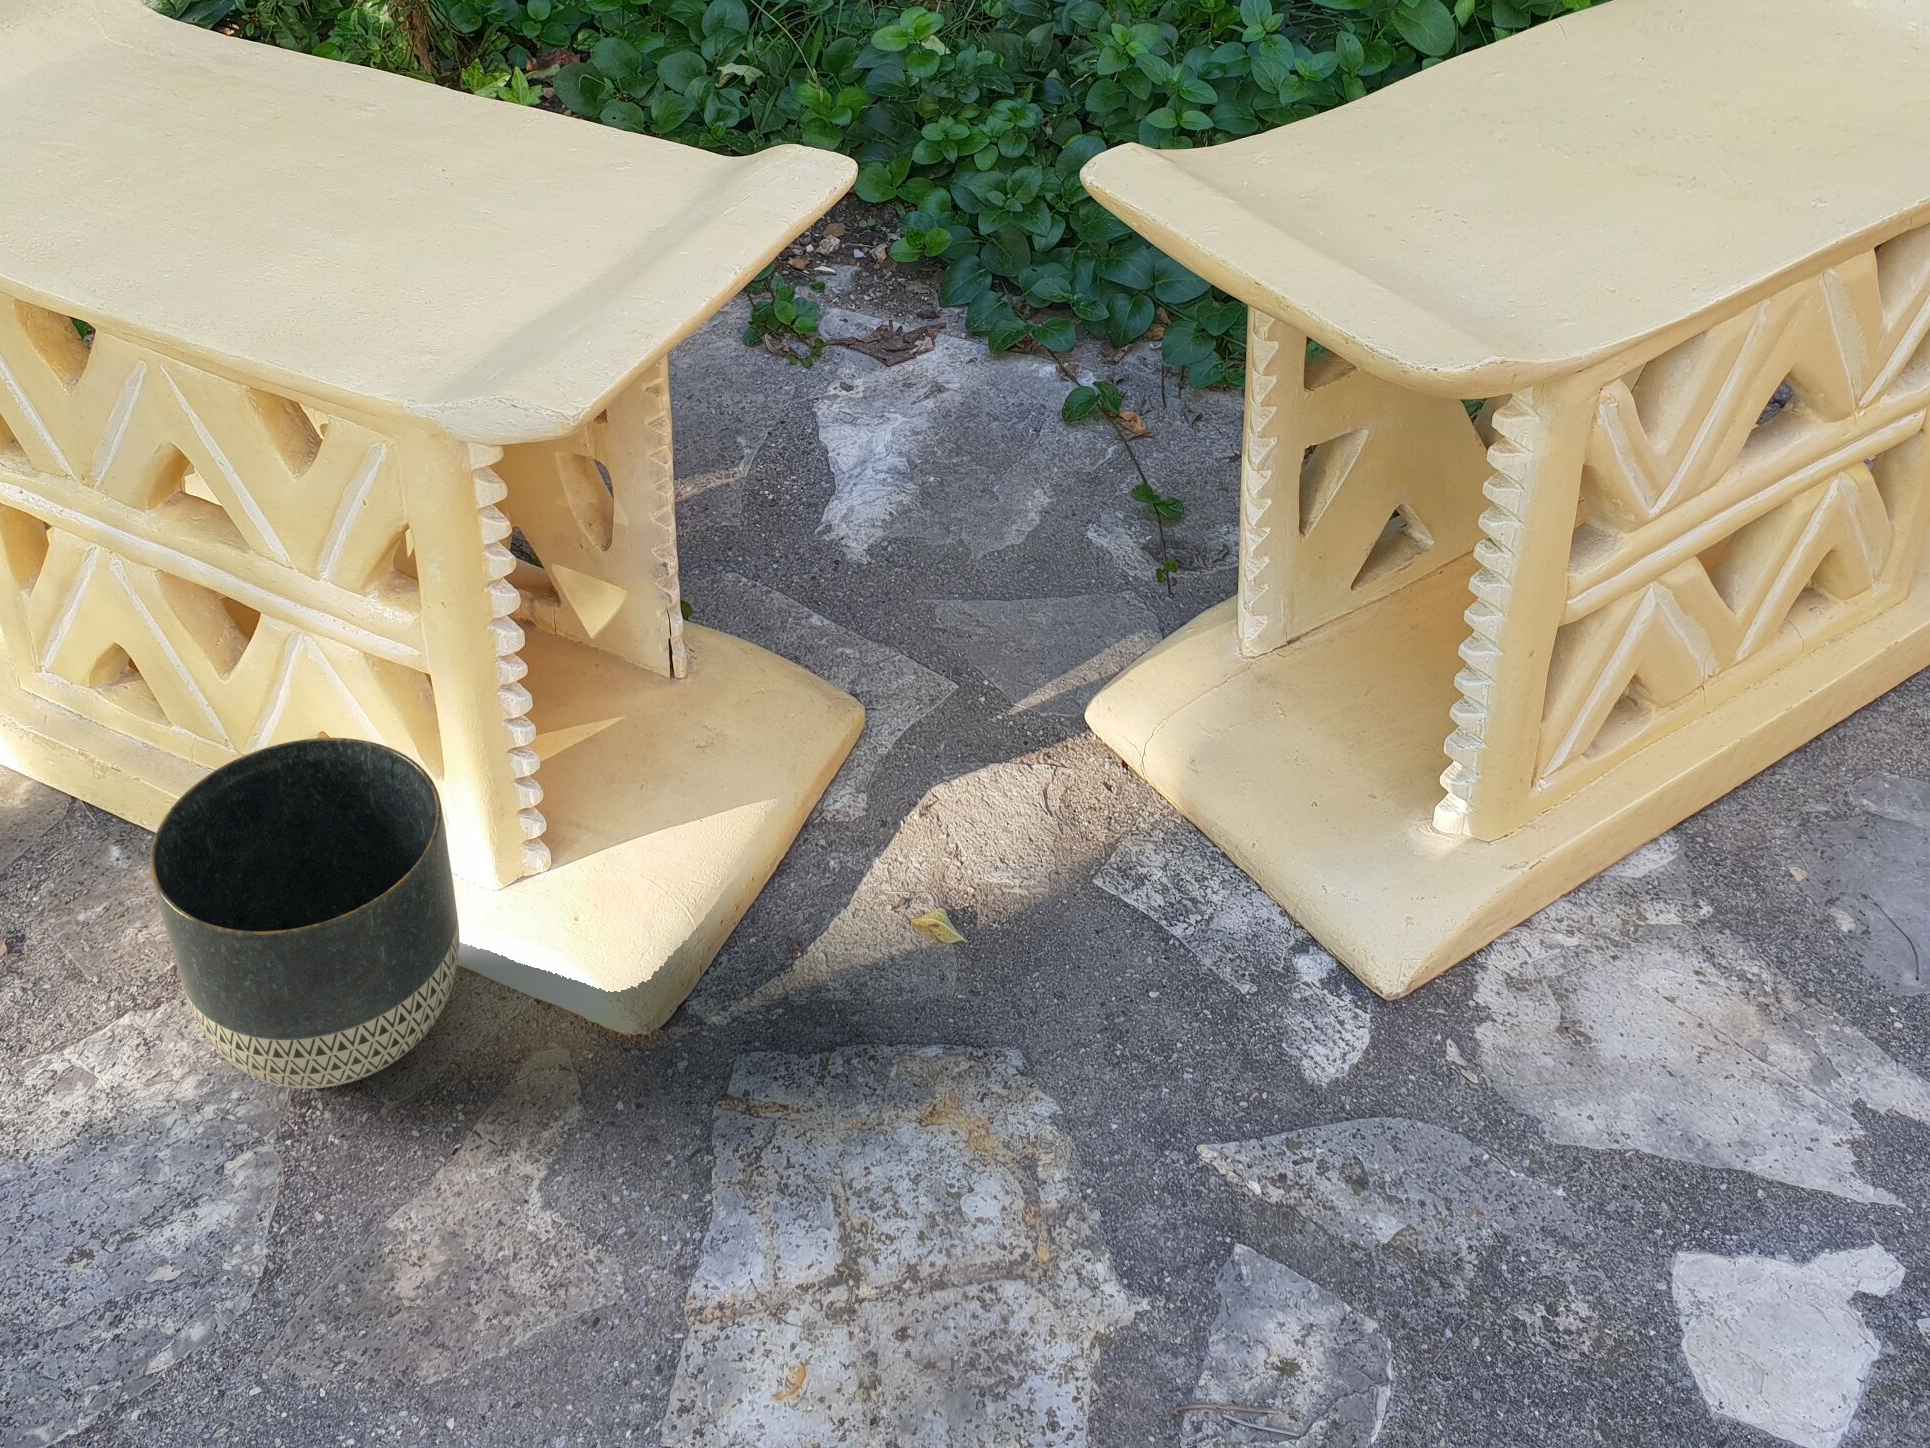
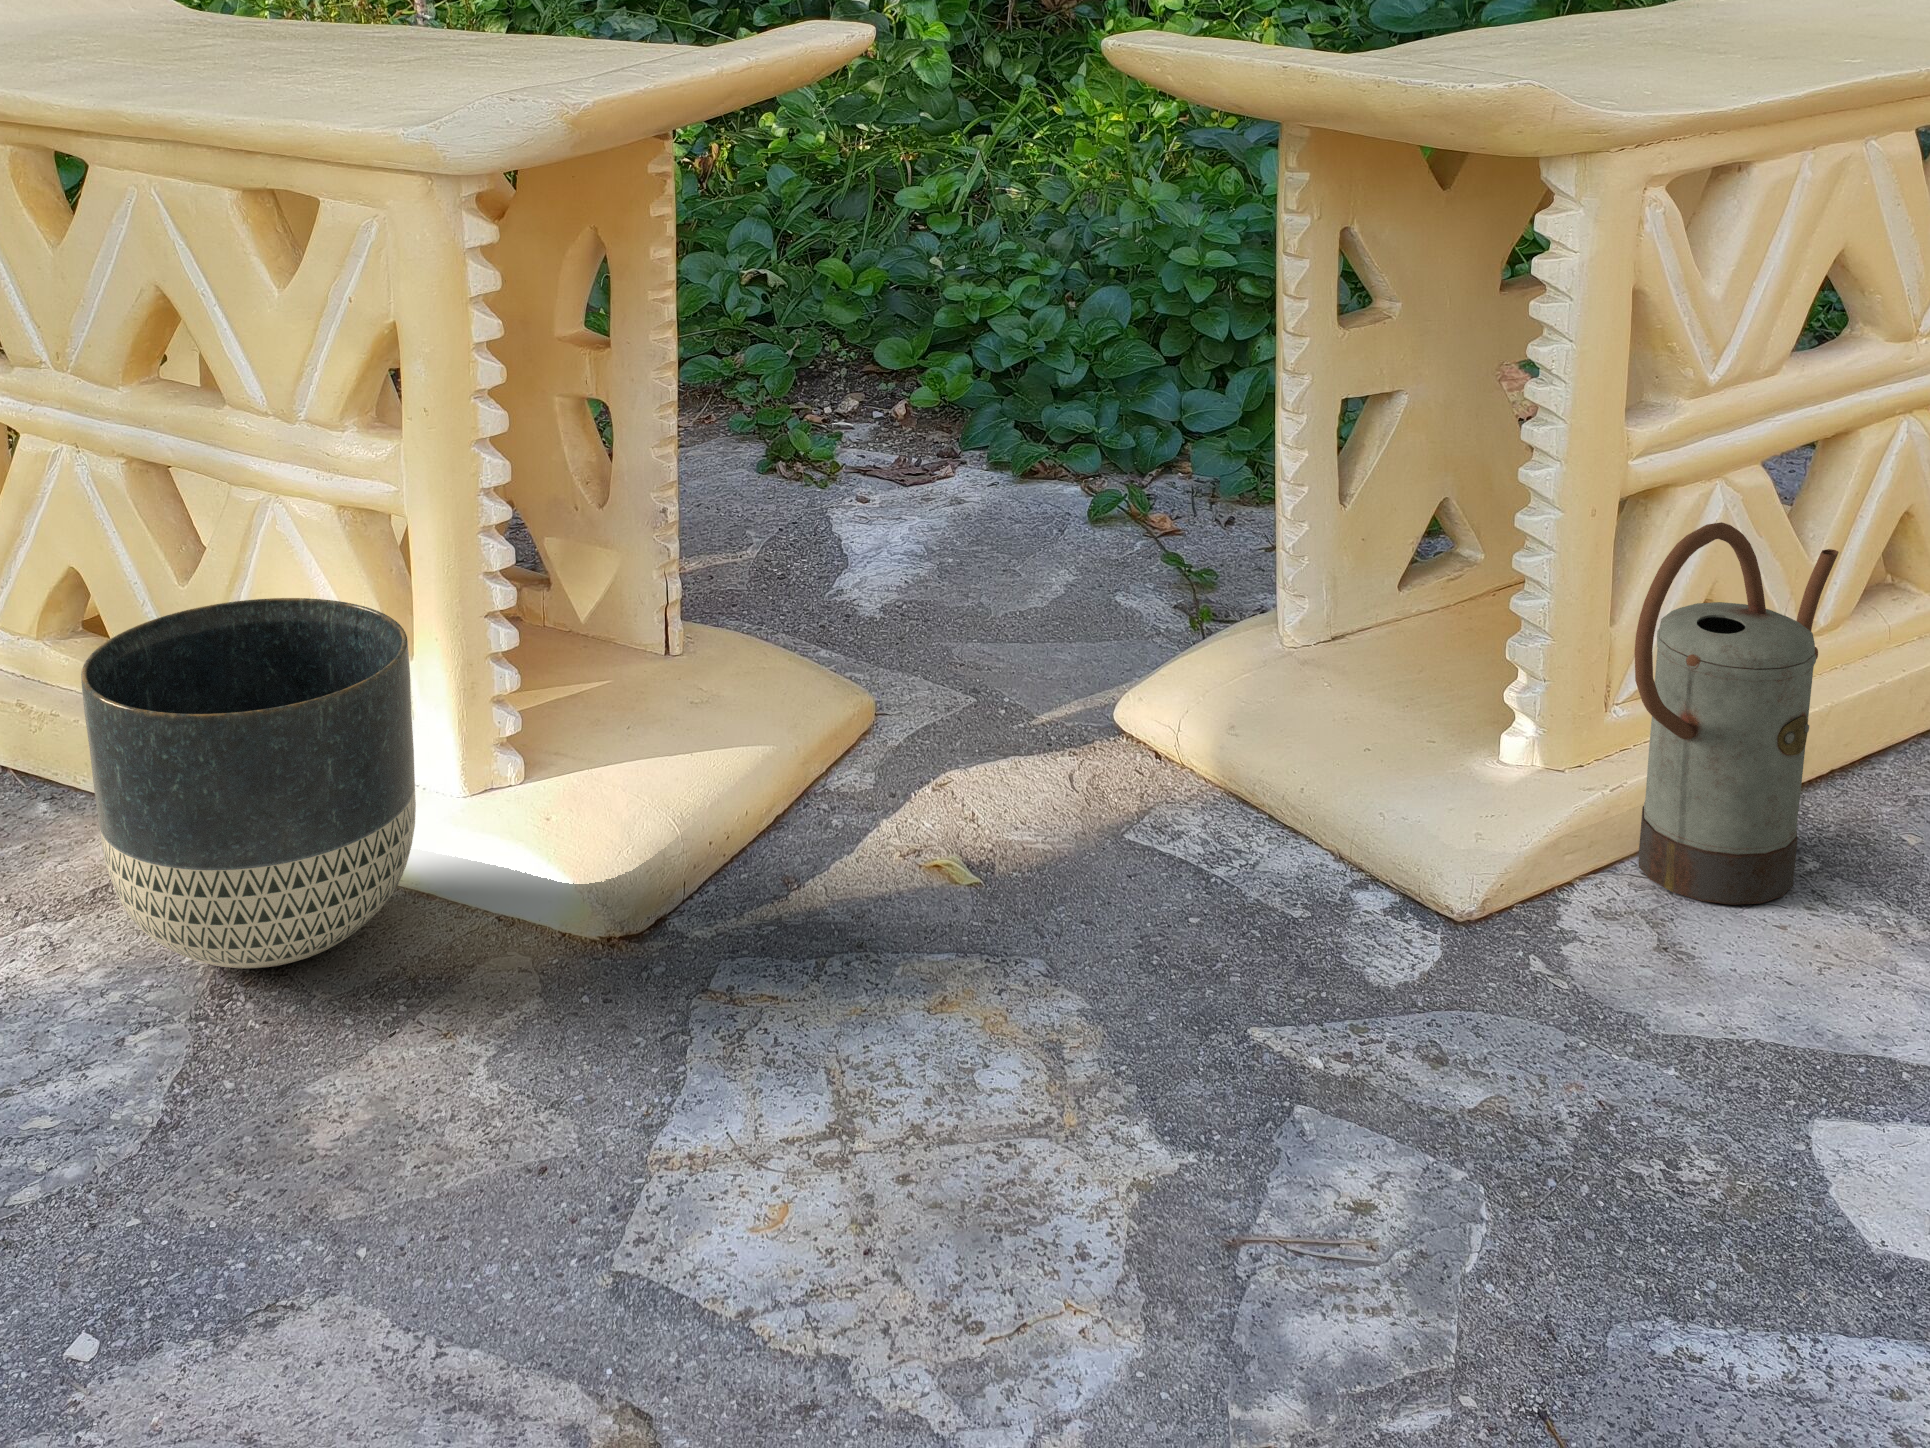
watering can: none [1550,646,1754,970] -> present [1635,522,1839,905]

